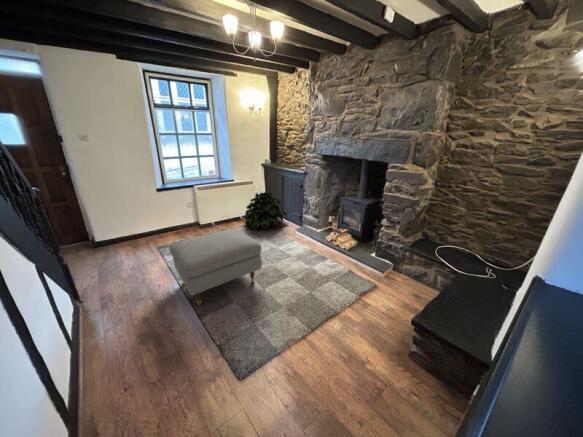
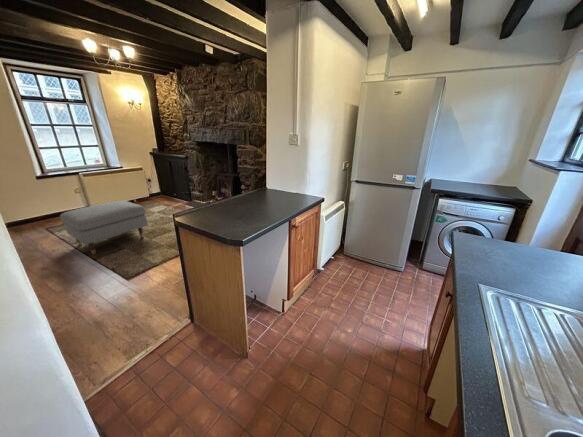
potted plant: present [245,192,287,229] -> none [137,175,178,207]

